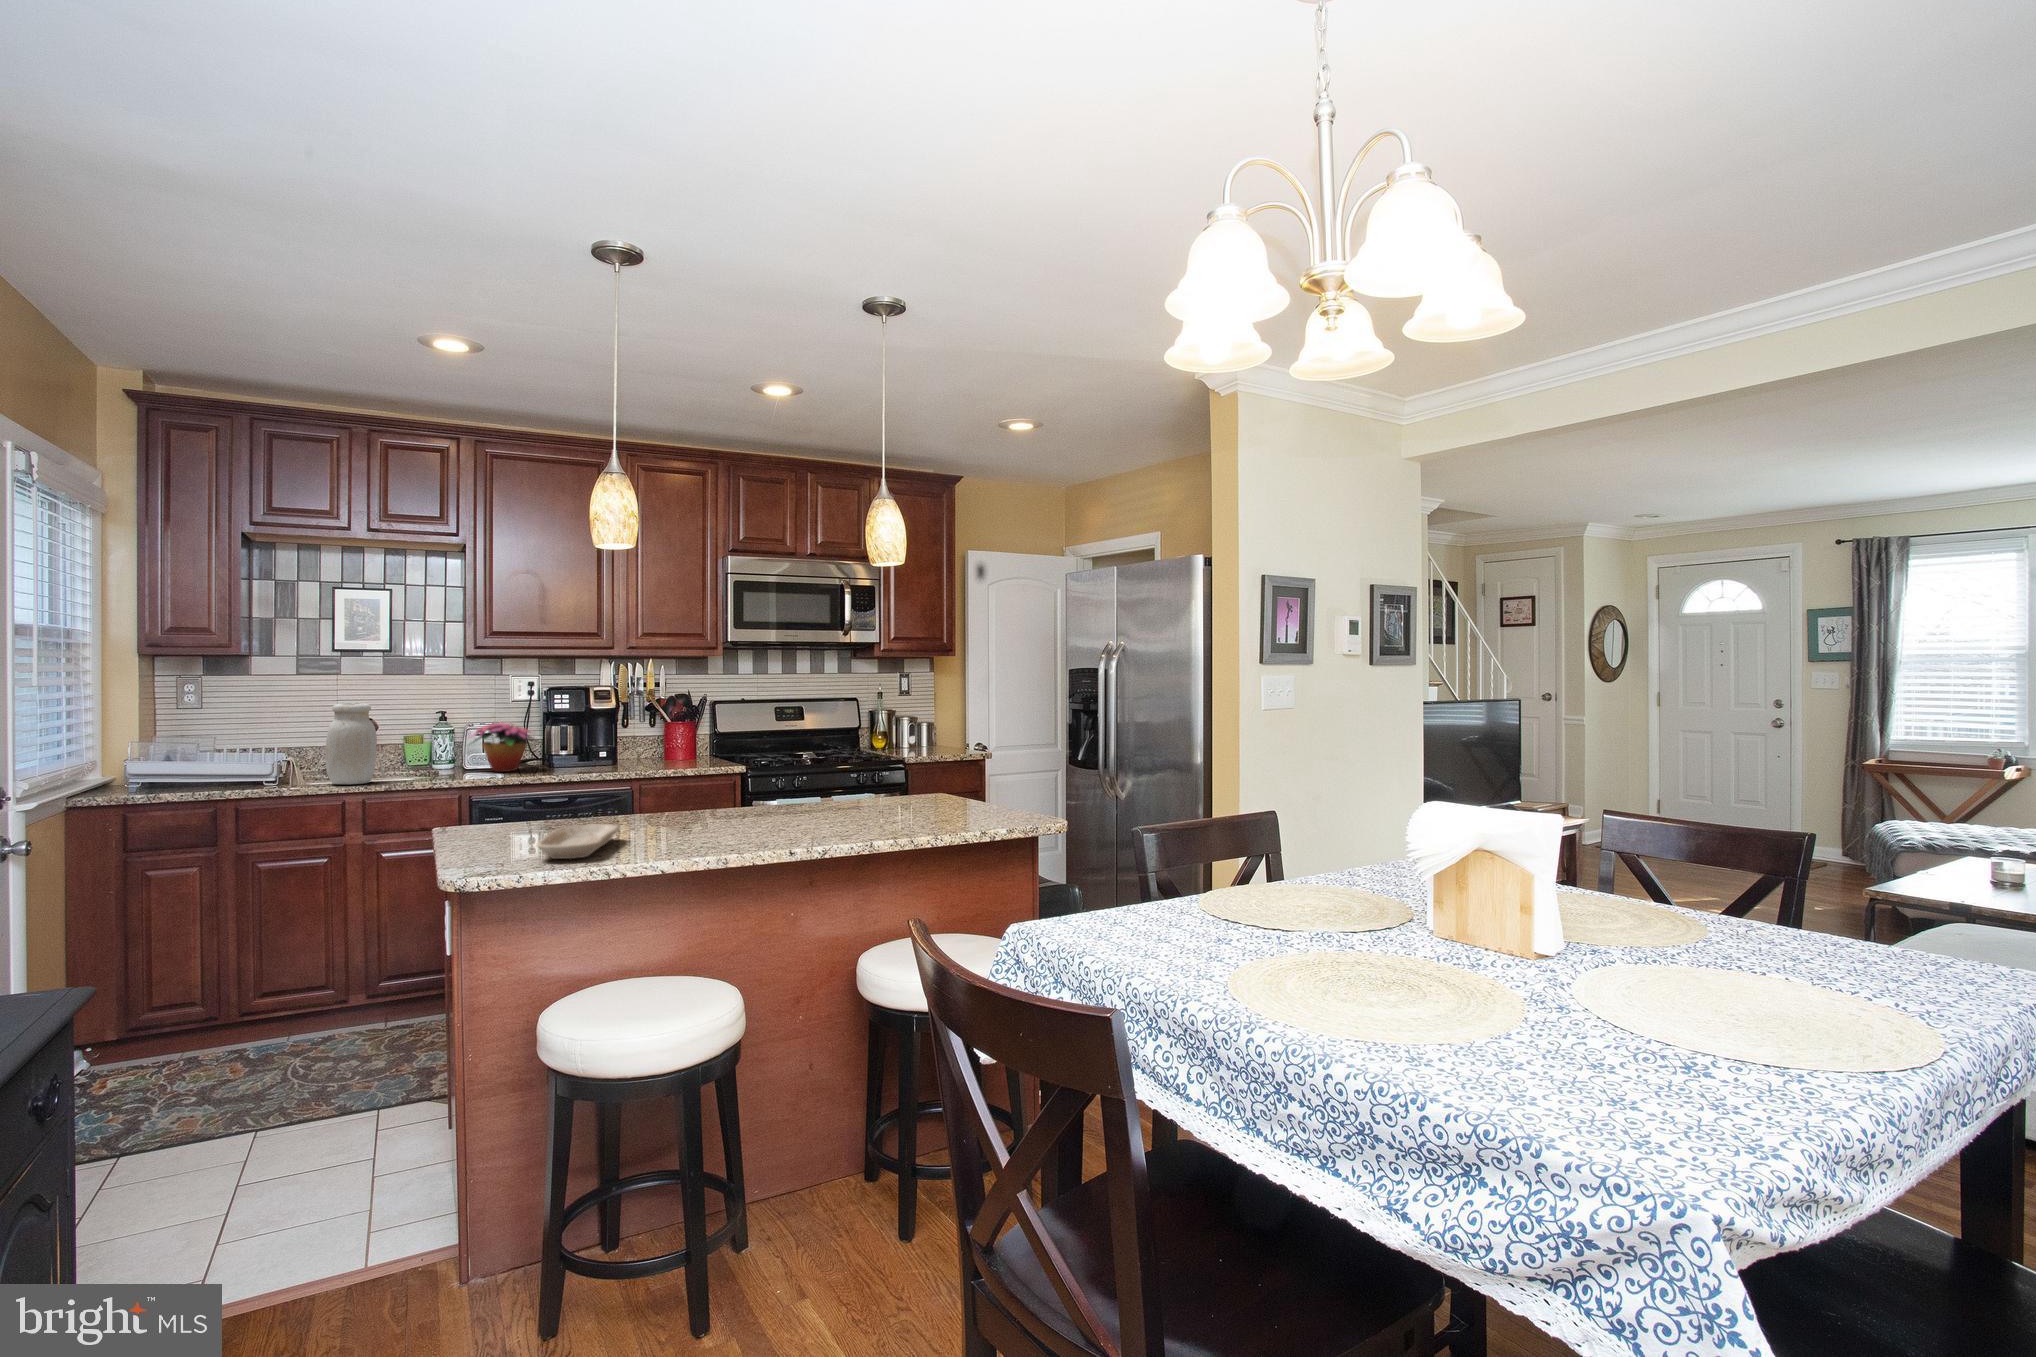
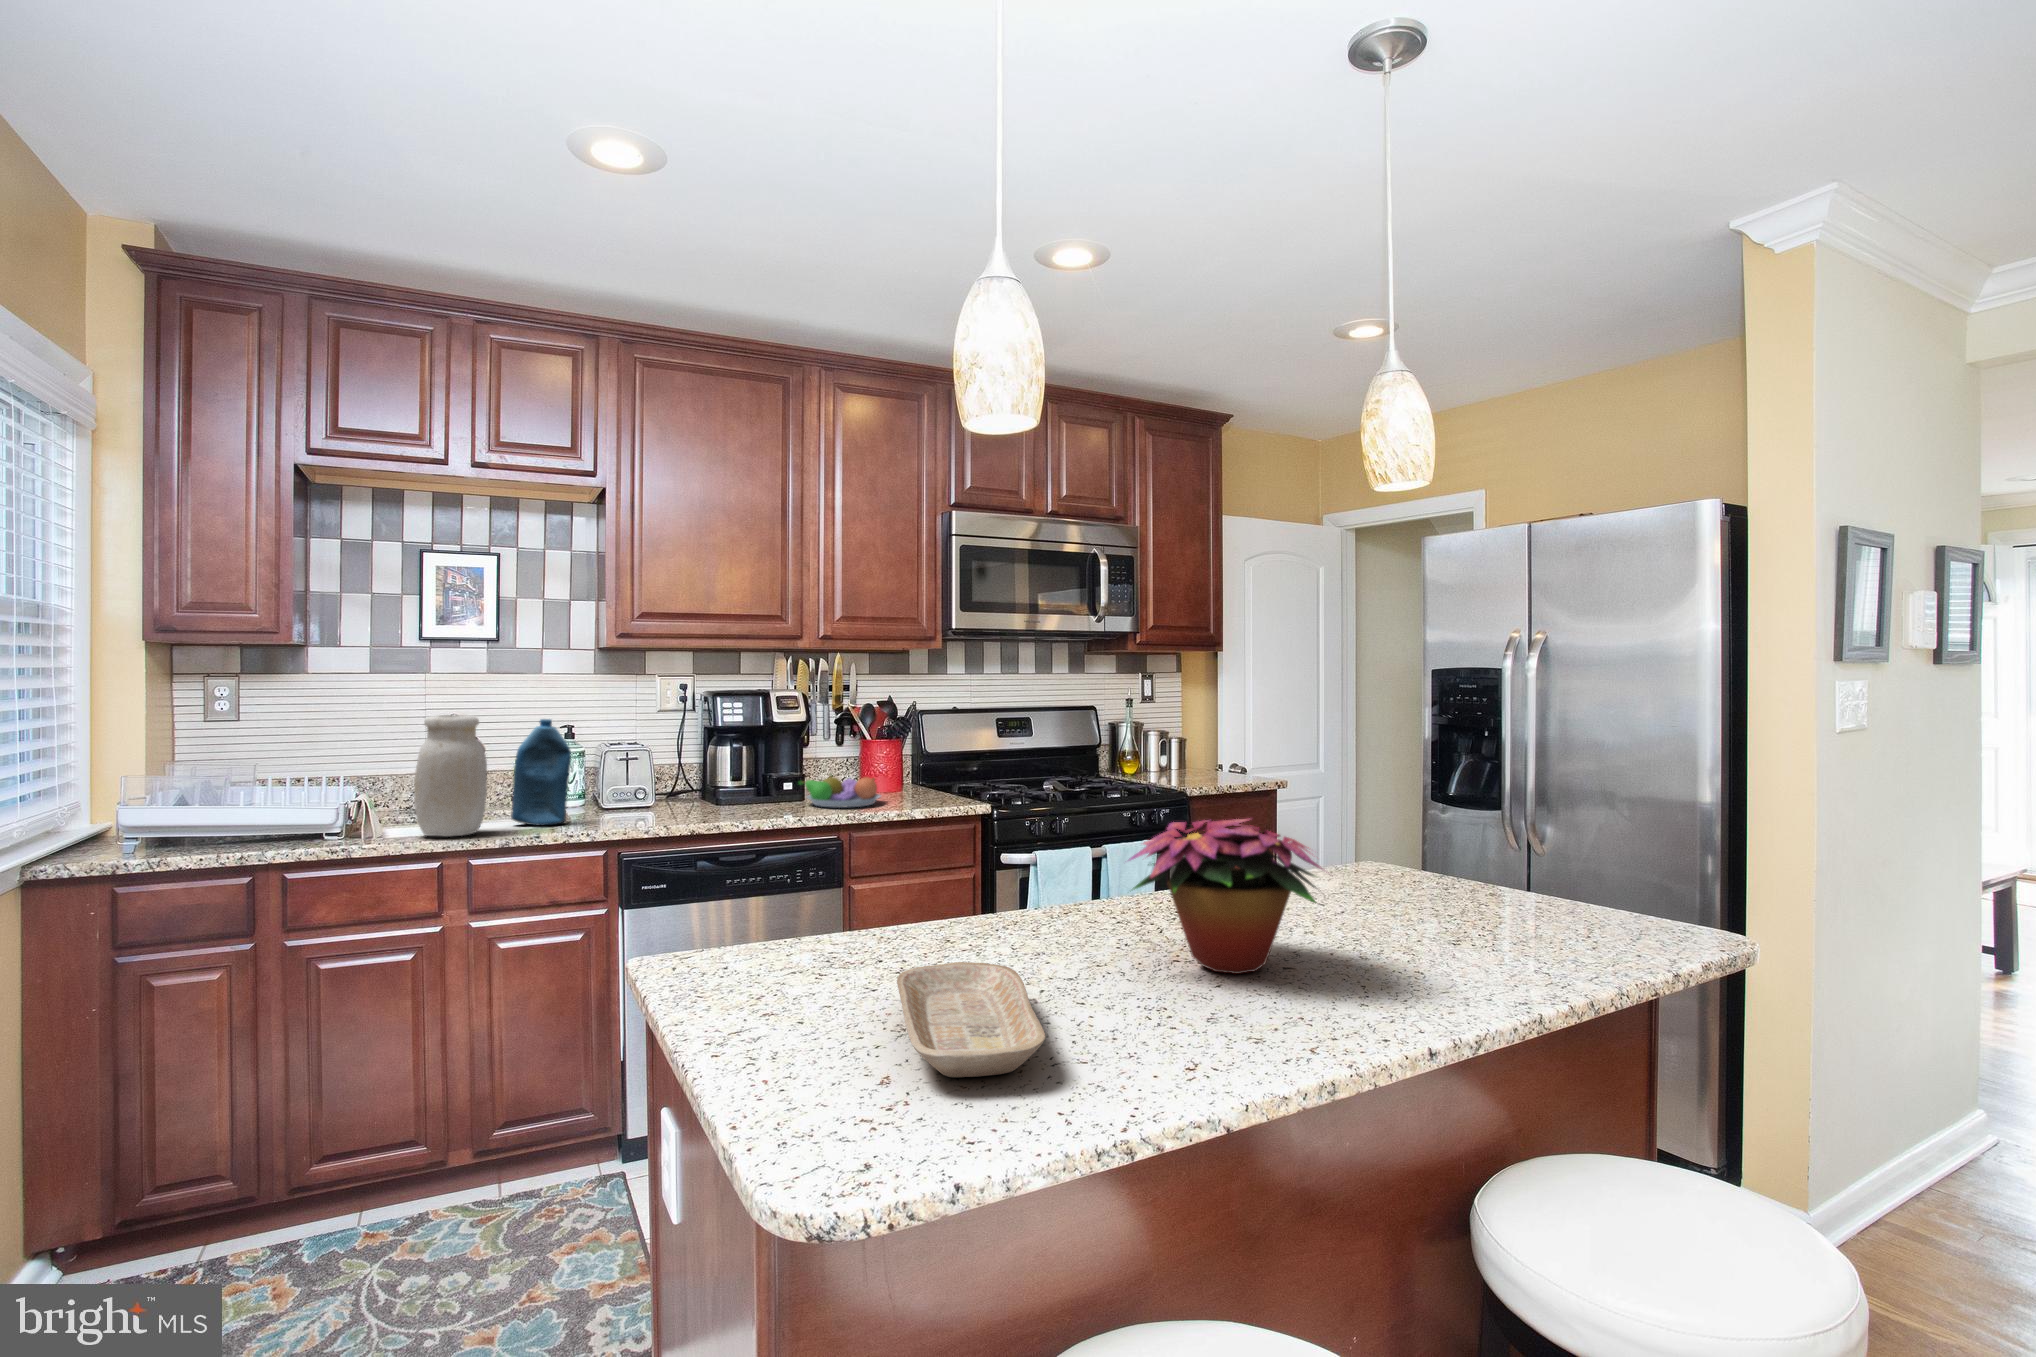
bottle: none [395,706,438,779] -> present [511,719,571,825]
flower arrangement: present [470,723,534,772] -> present [1129,819,1327,974]
fruit bowl: none [610,744,671,768] -> present [798,774,880,808]

